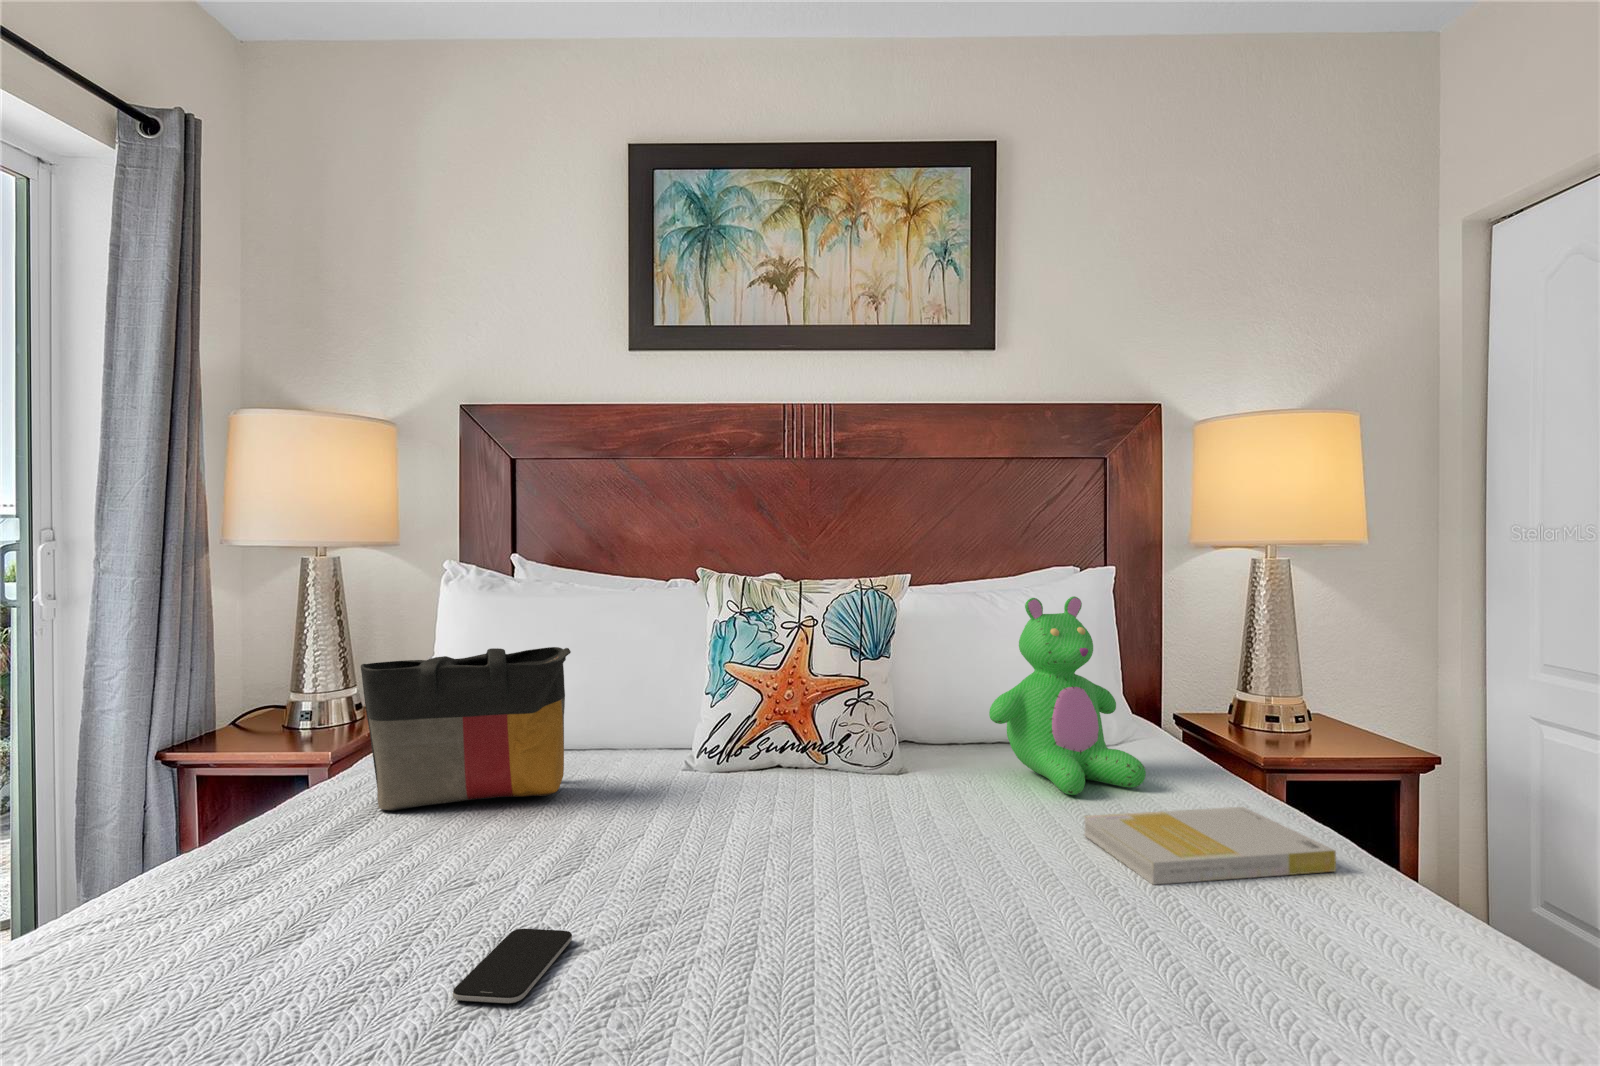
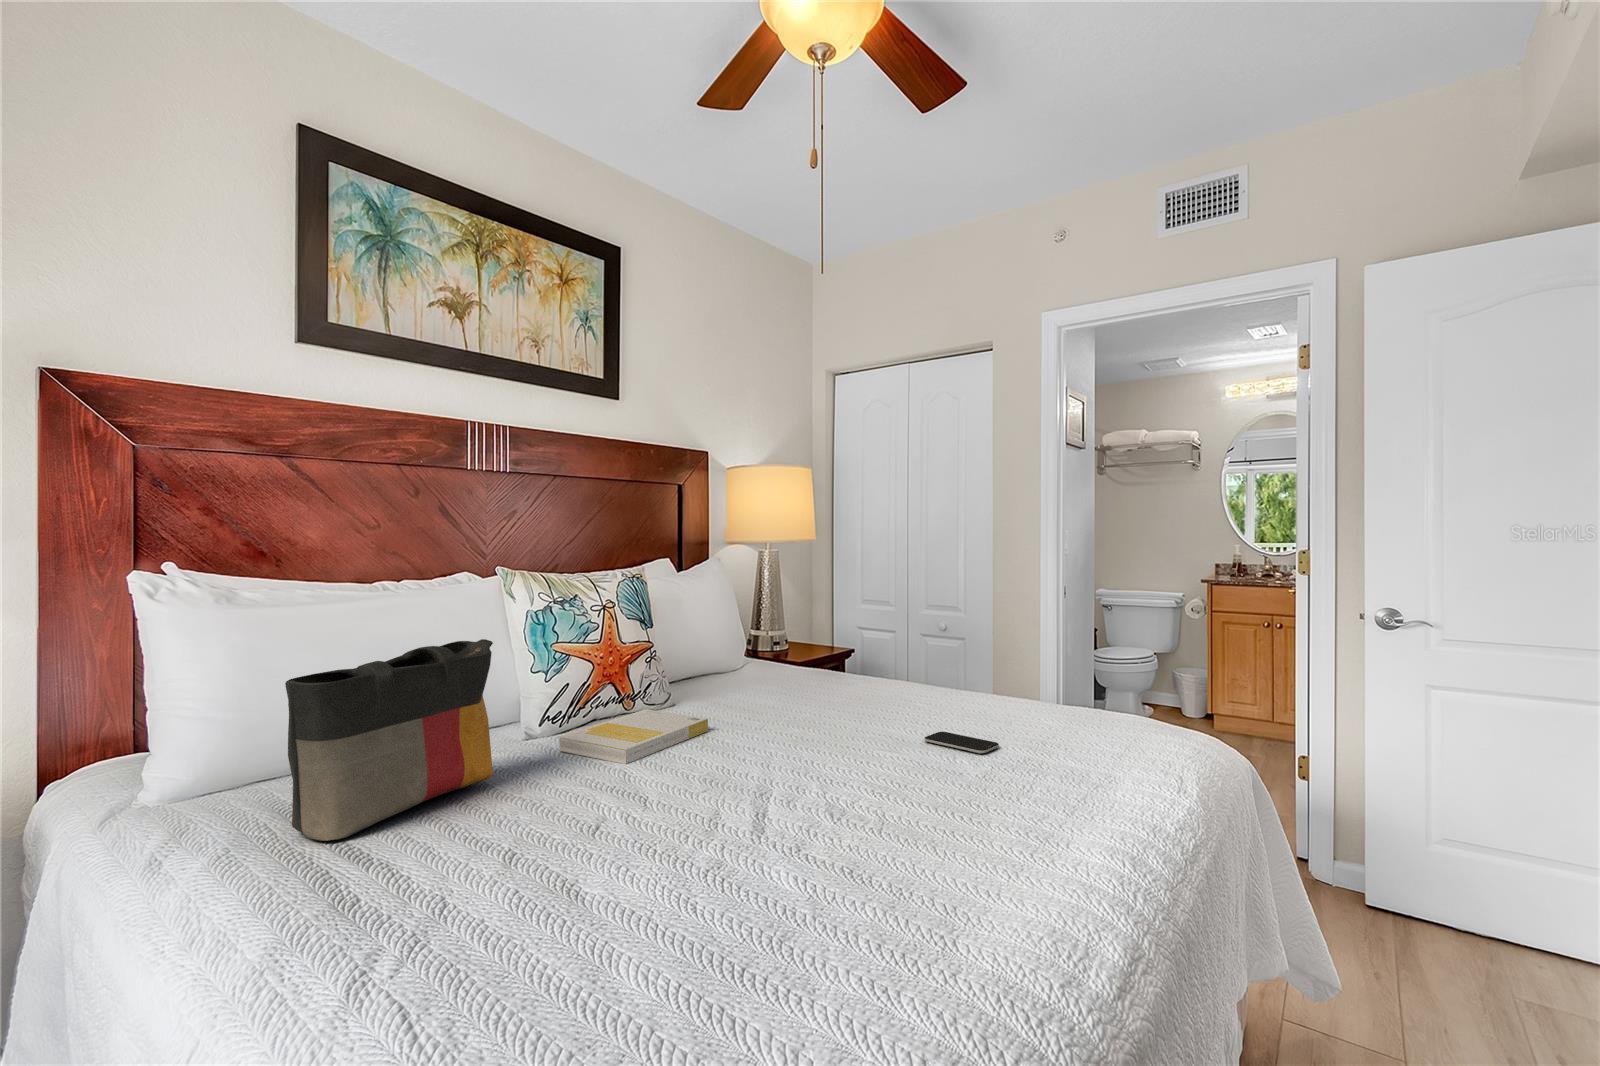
teddy bear: present [989,596,1146,795] -> none [730,574,813,694]
book: present [1084,807,1336,885] -> present [559,709,708,764]
smartphone: present [453,929,572,1004] -> present [925,732,999,754]

